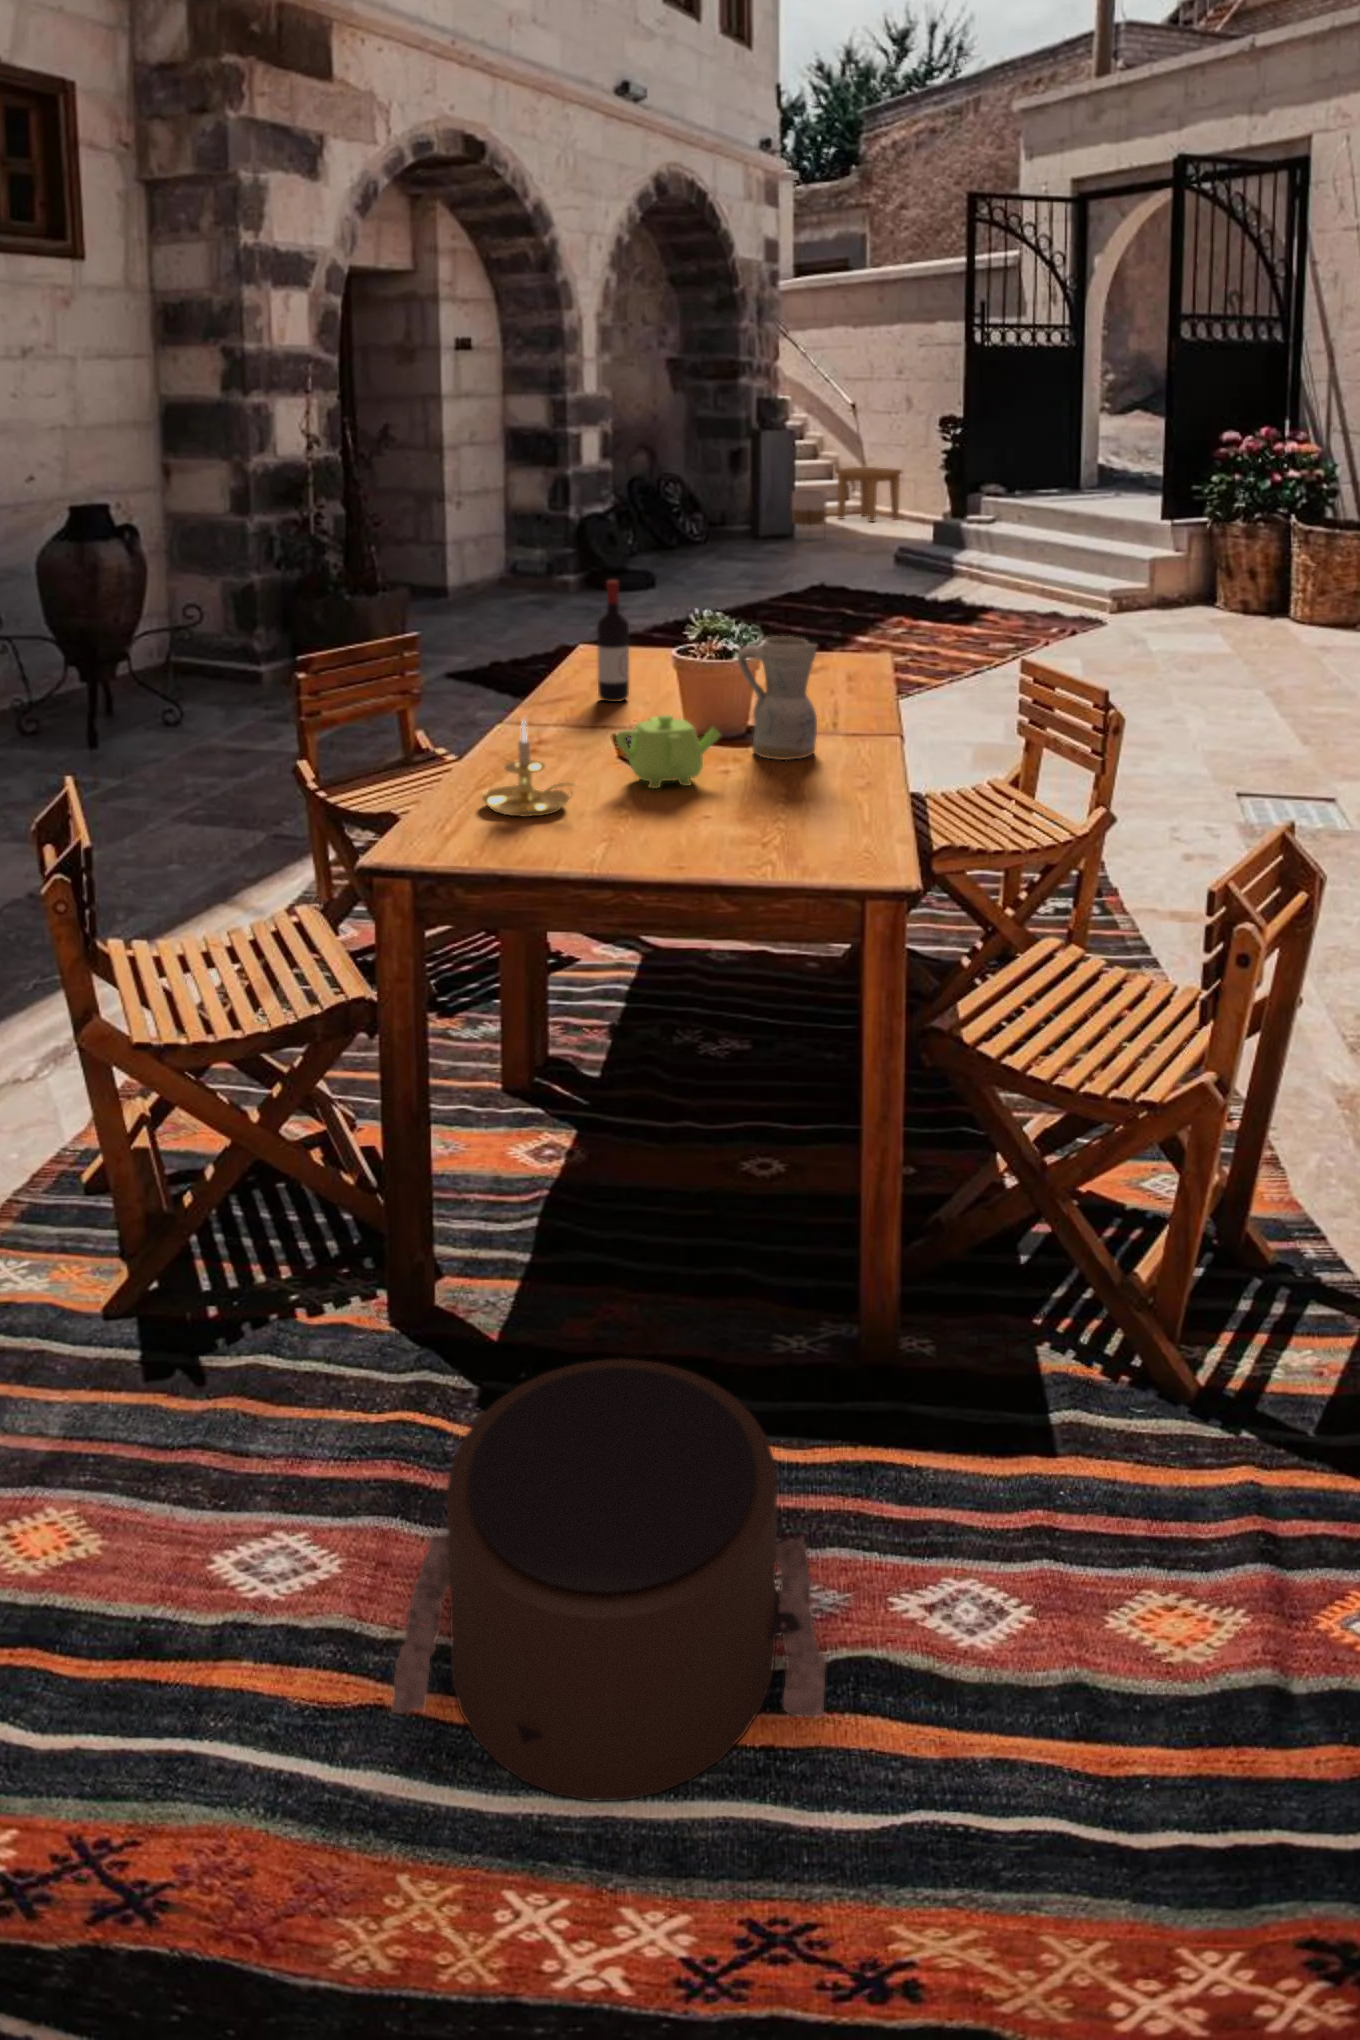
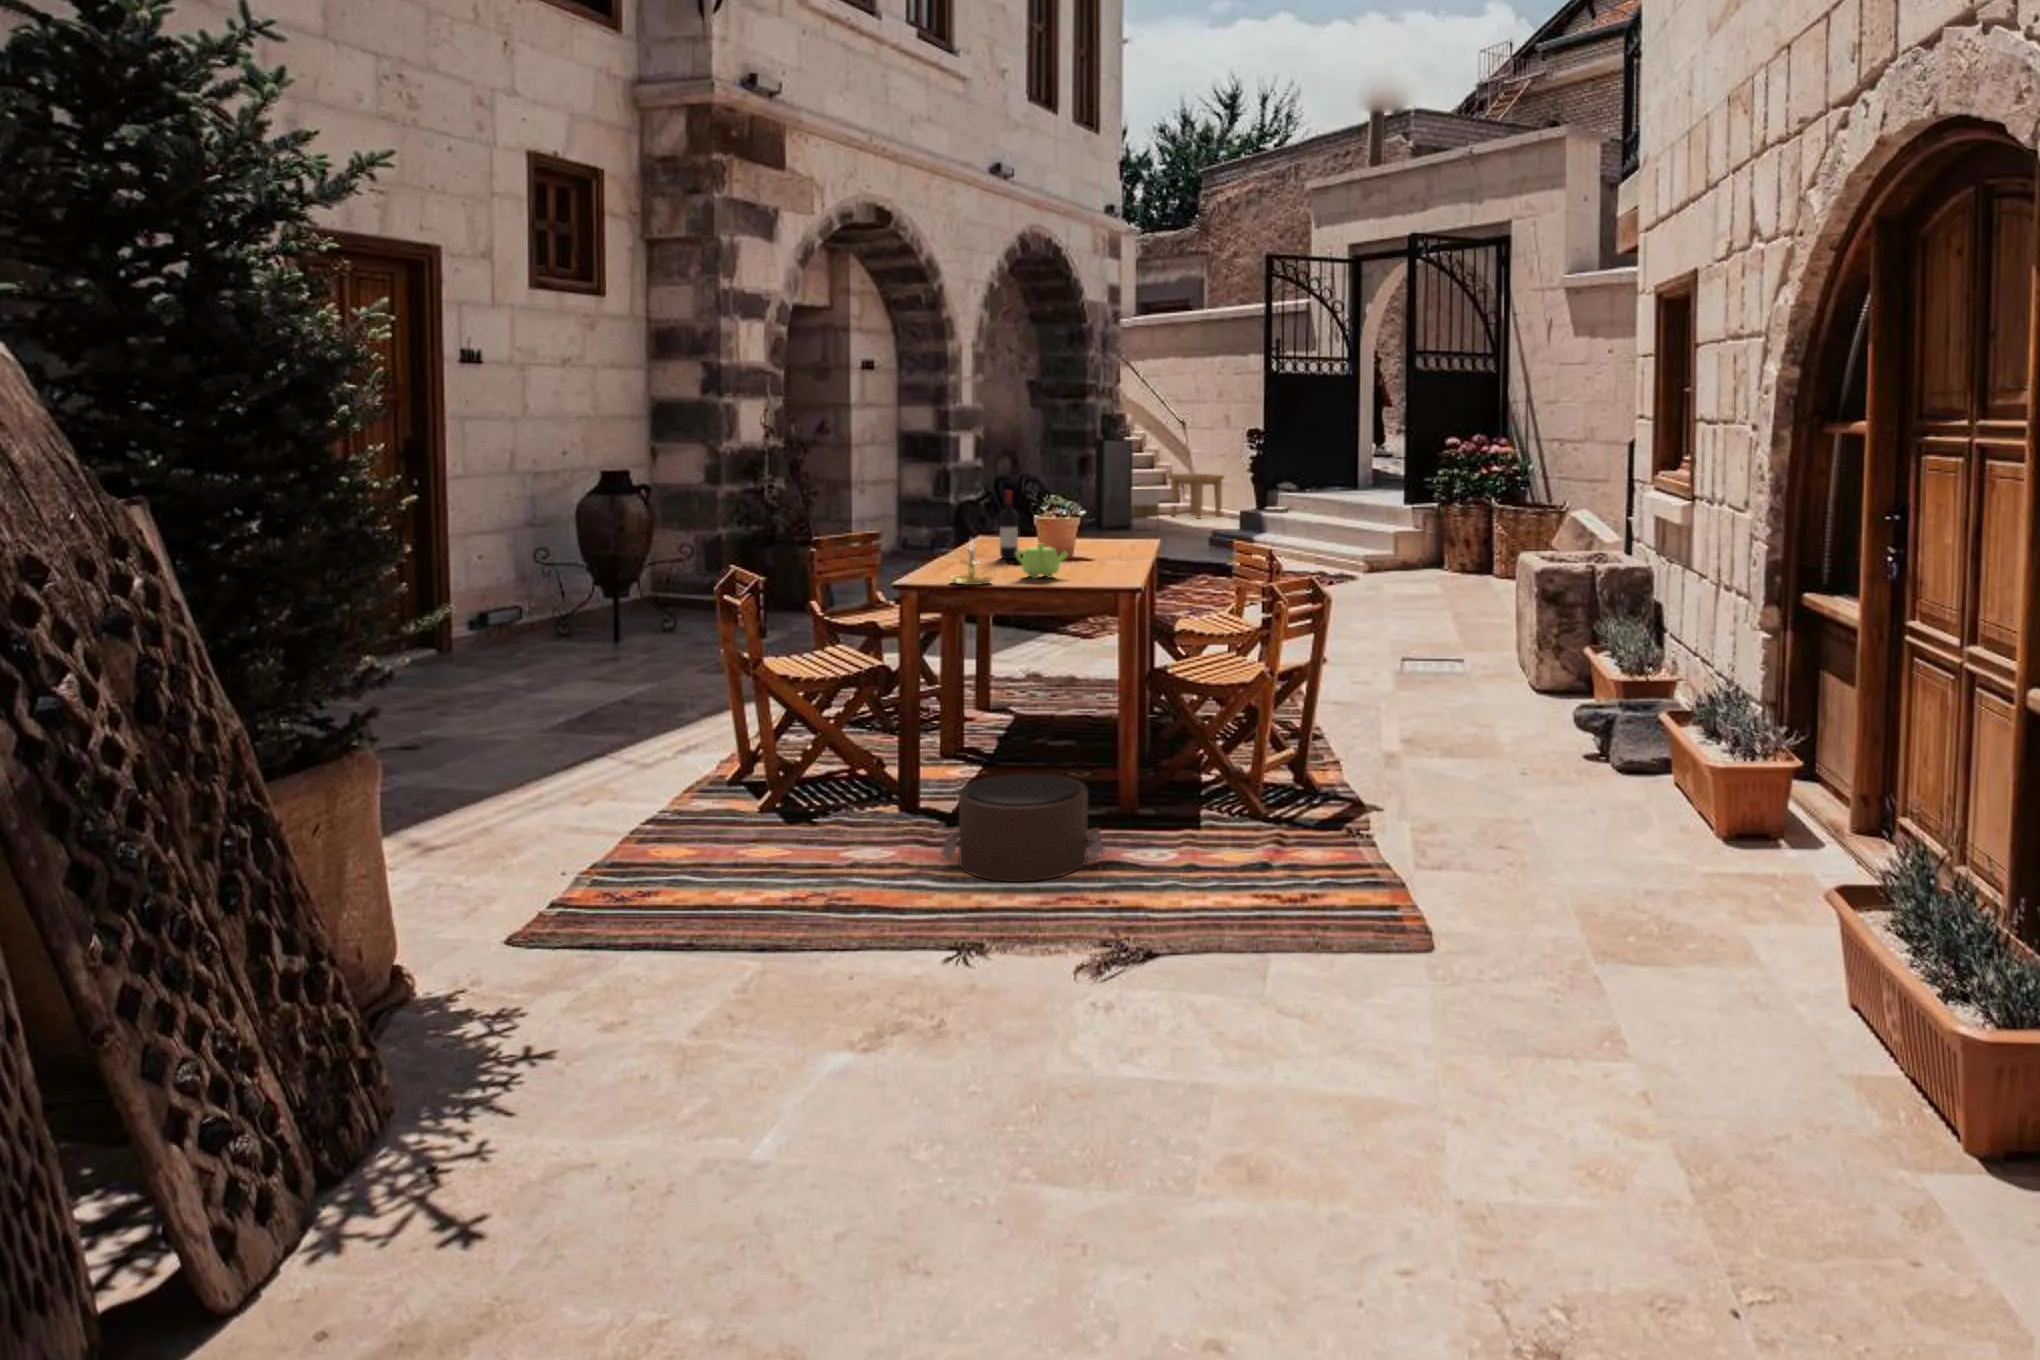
ceramic pitcher: present [738,636,817,760] -> none [1077,510,1119,572]

